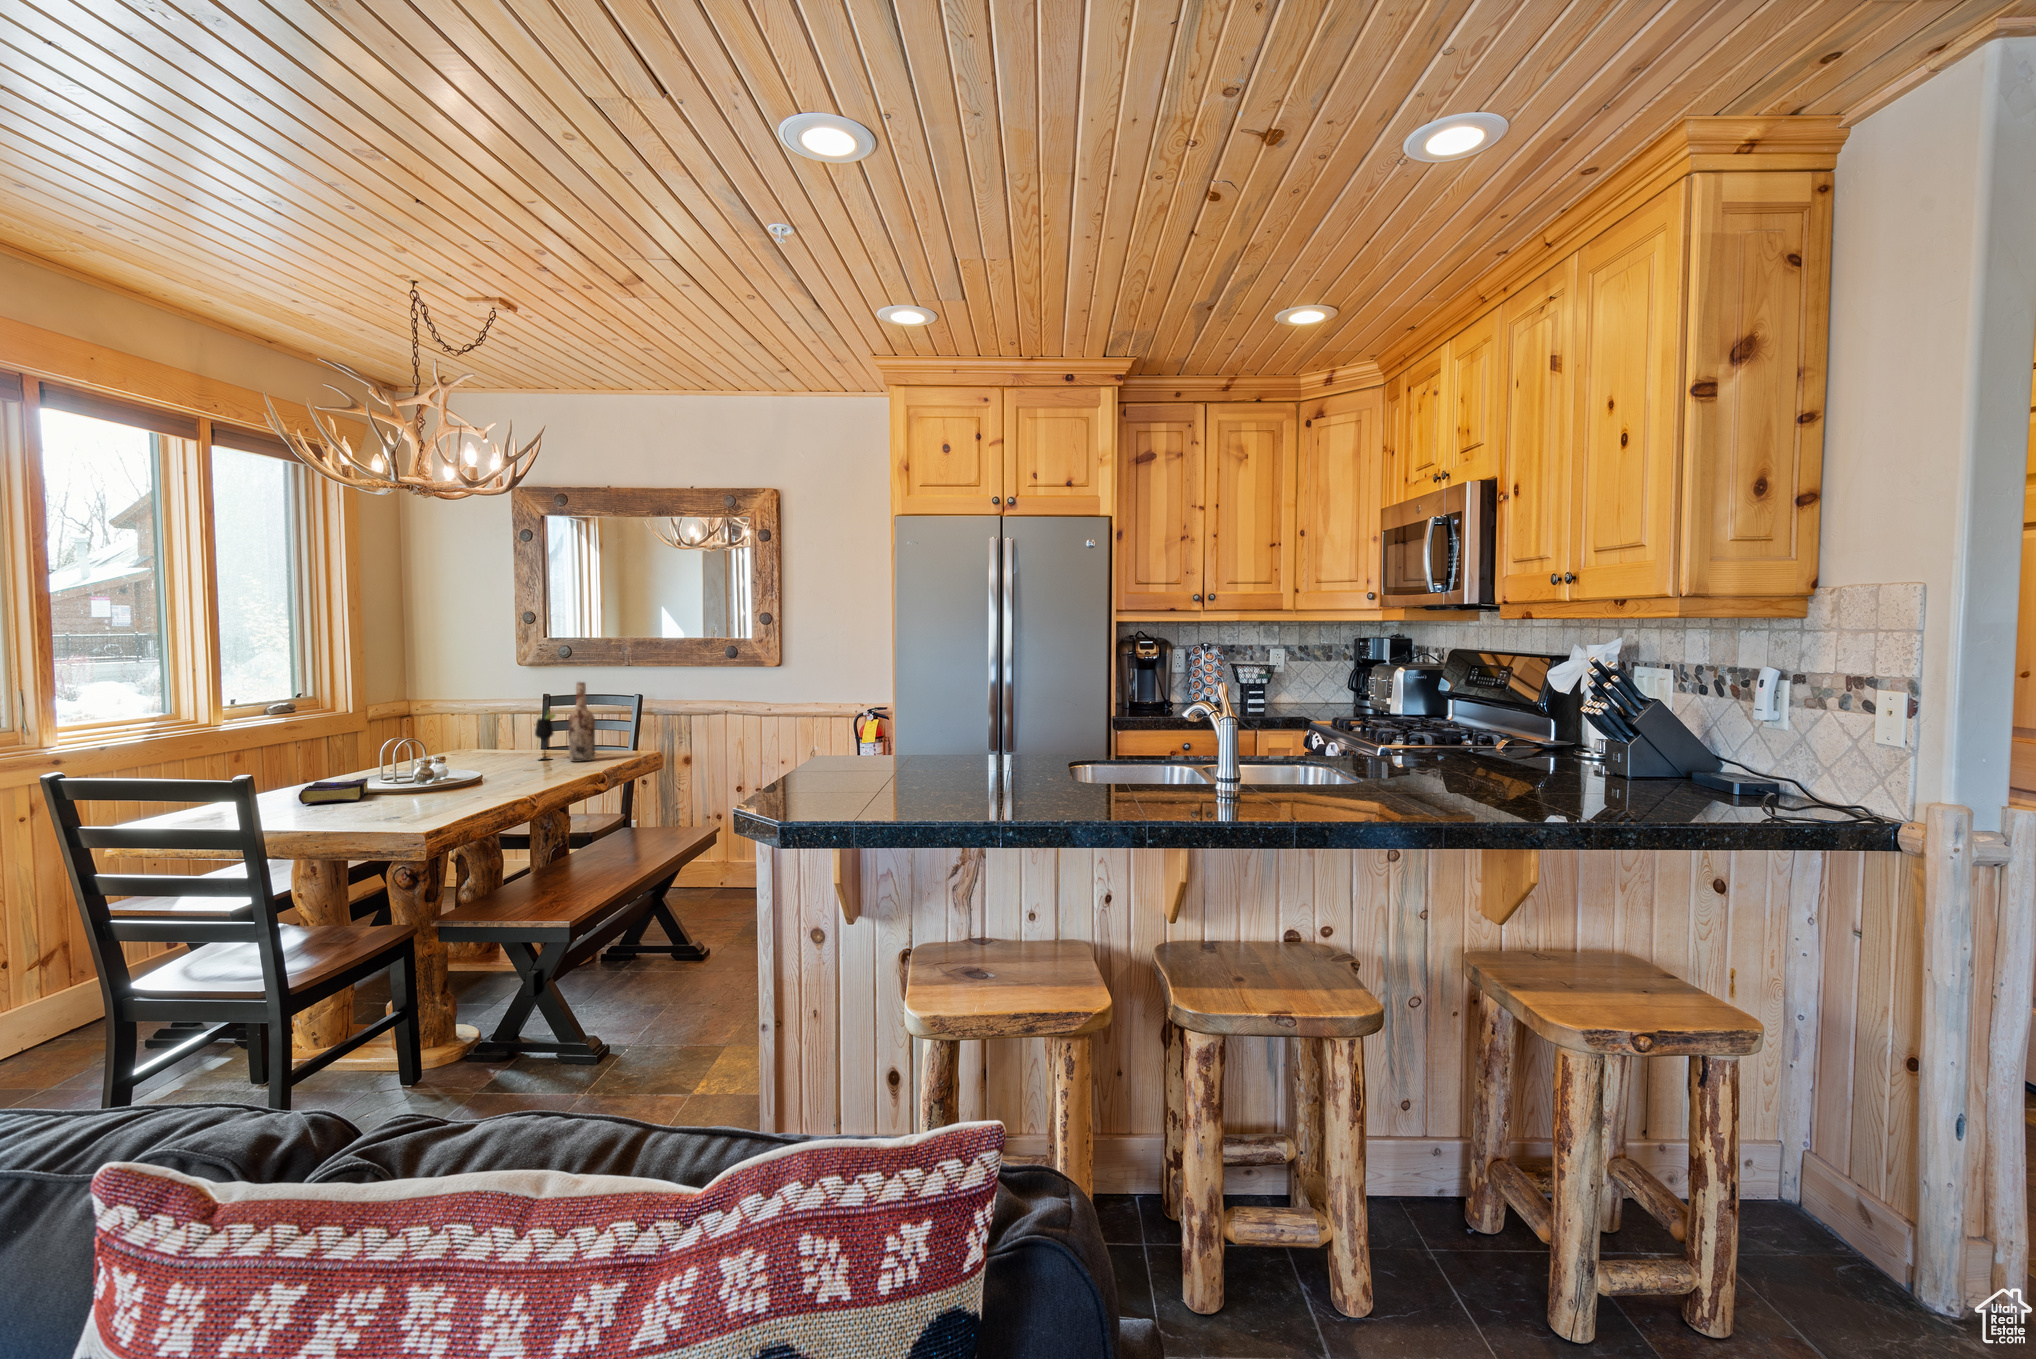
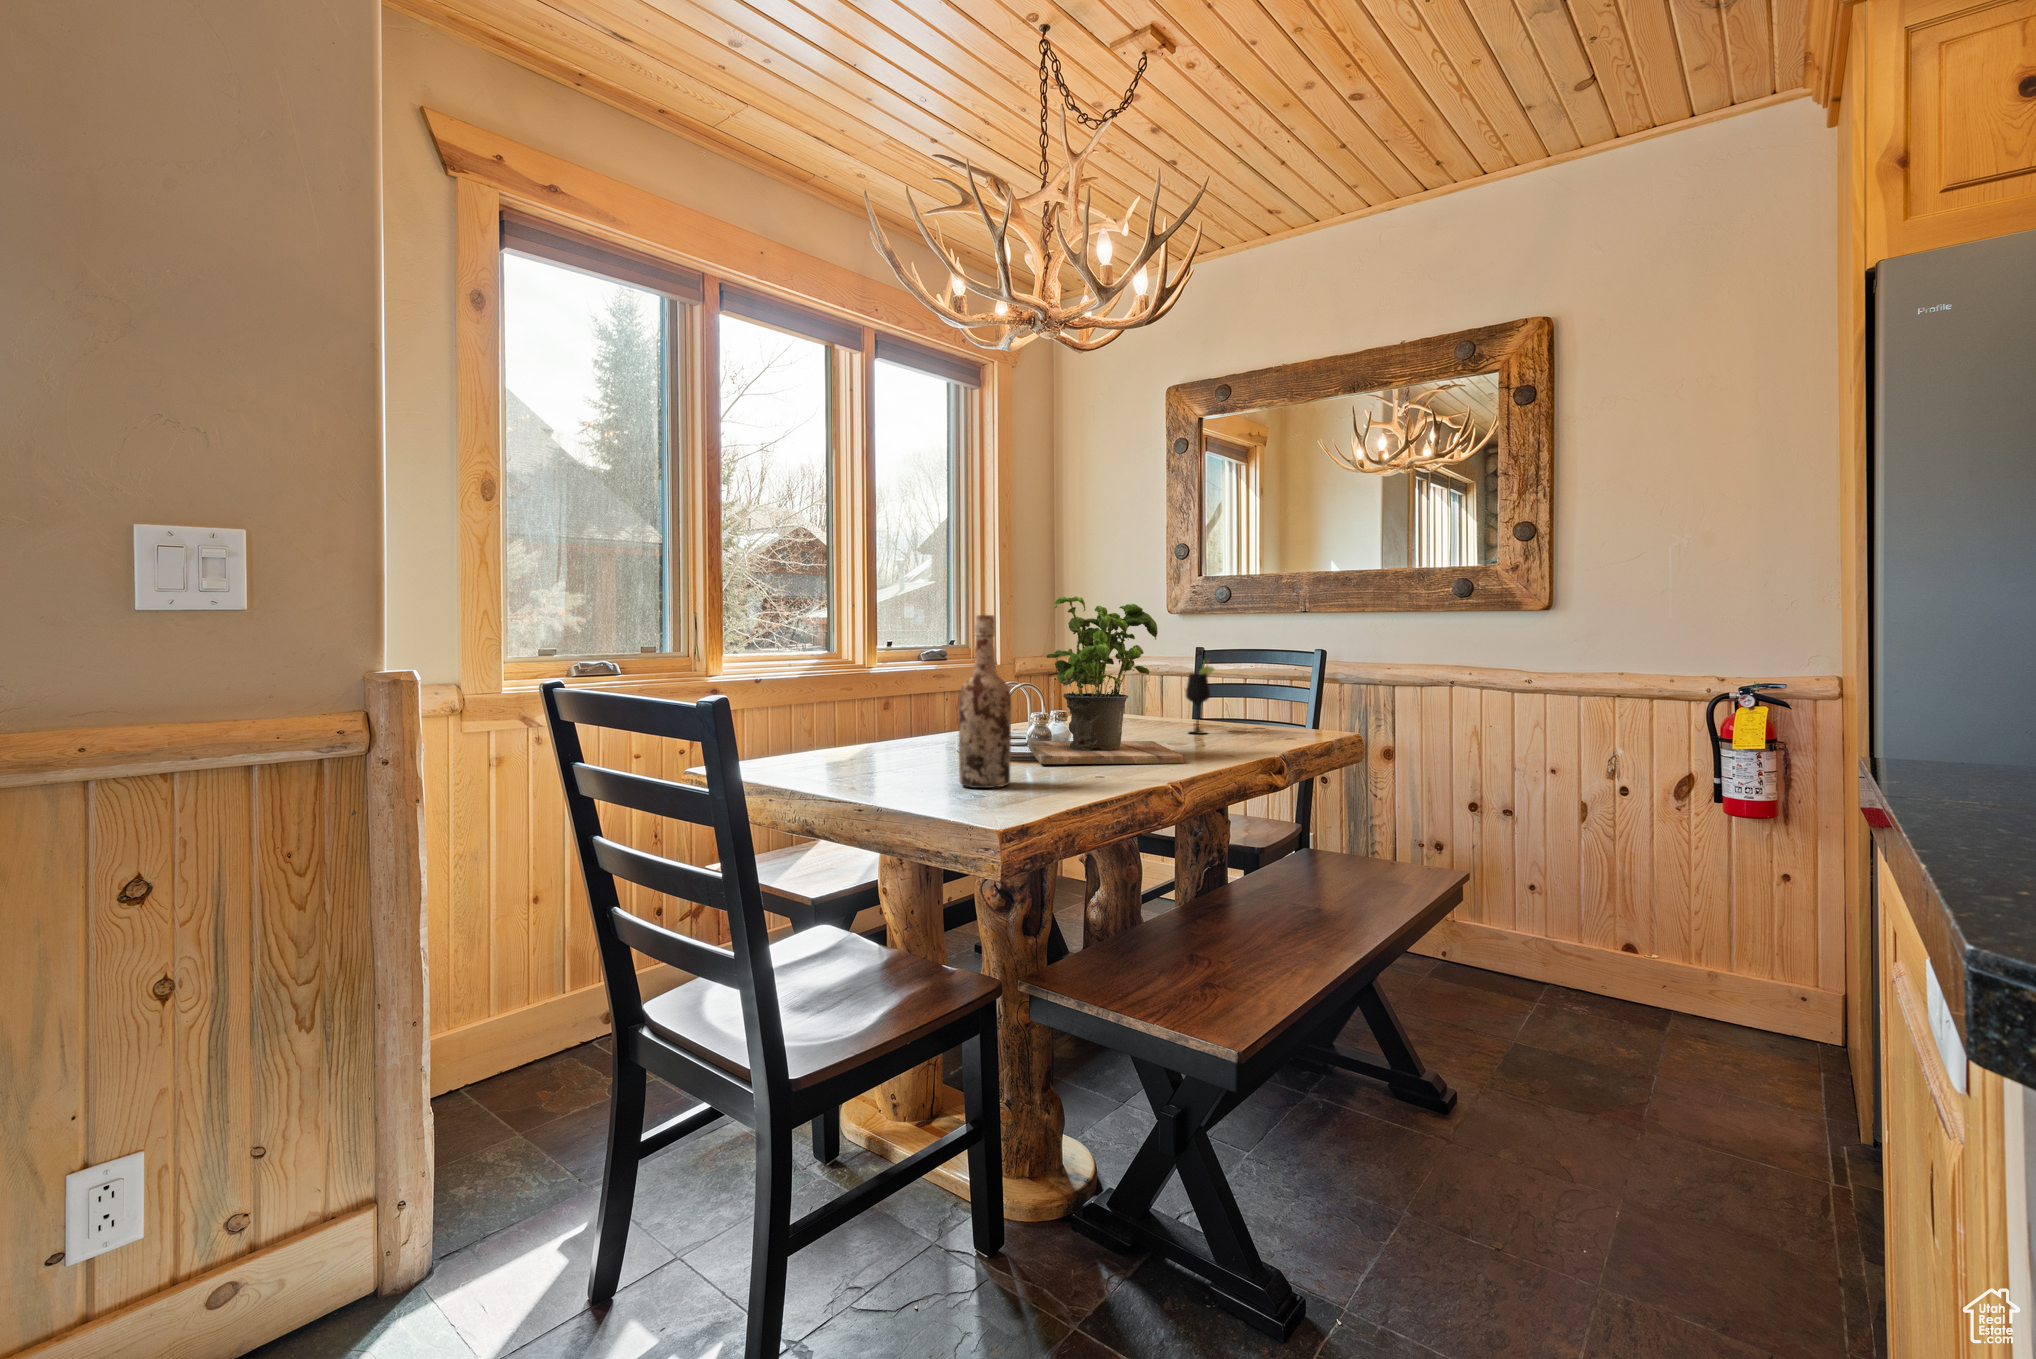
potted plant: none [413,677,536,791] -> present [1029,596,1184,764]
wine bottle: present [568,682,595,762] -> present [959,615,1011,788]
book: present [298,778,368,804] -> none [882,738,970,770]

